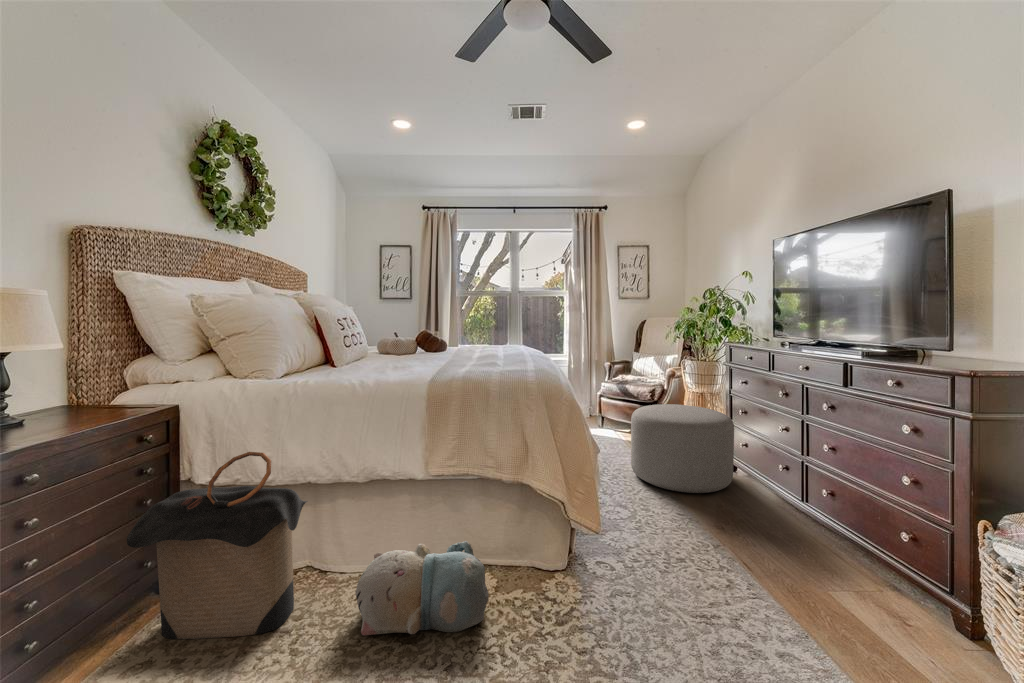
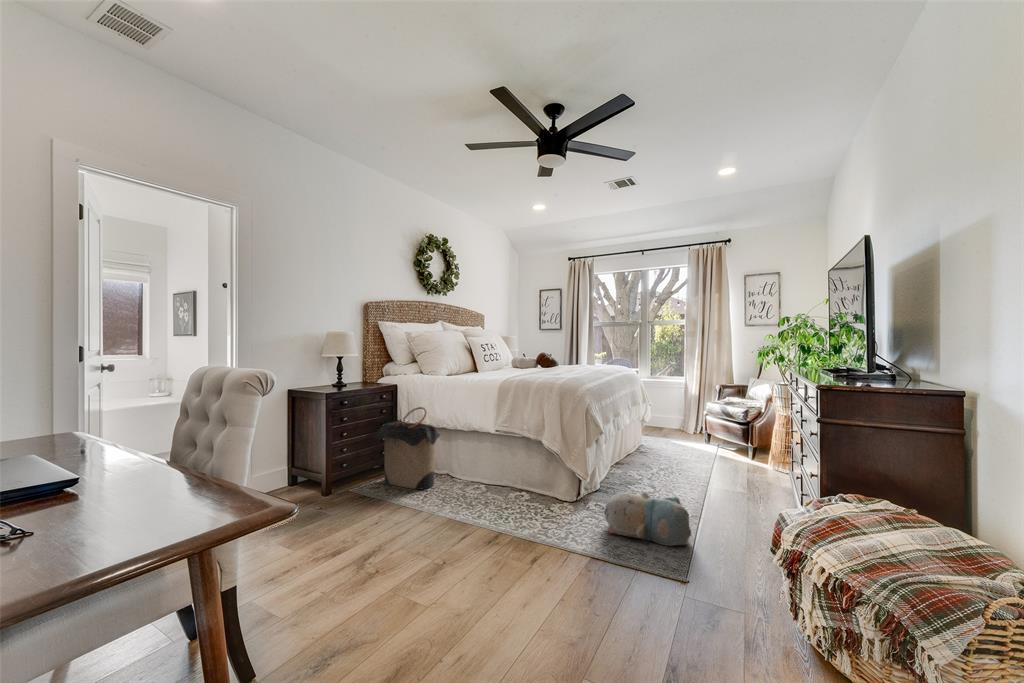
ottoman: present [631,404,734,493] -> none [686,420,777,493]
plush toy: present [355,541,489,635] -> present [604,492,691,546]

